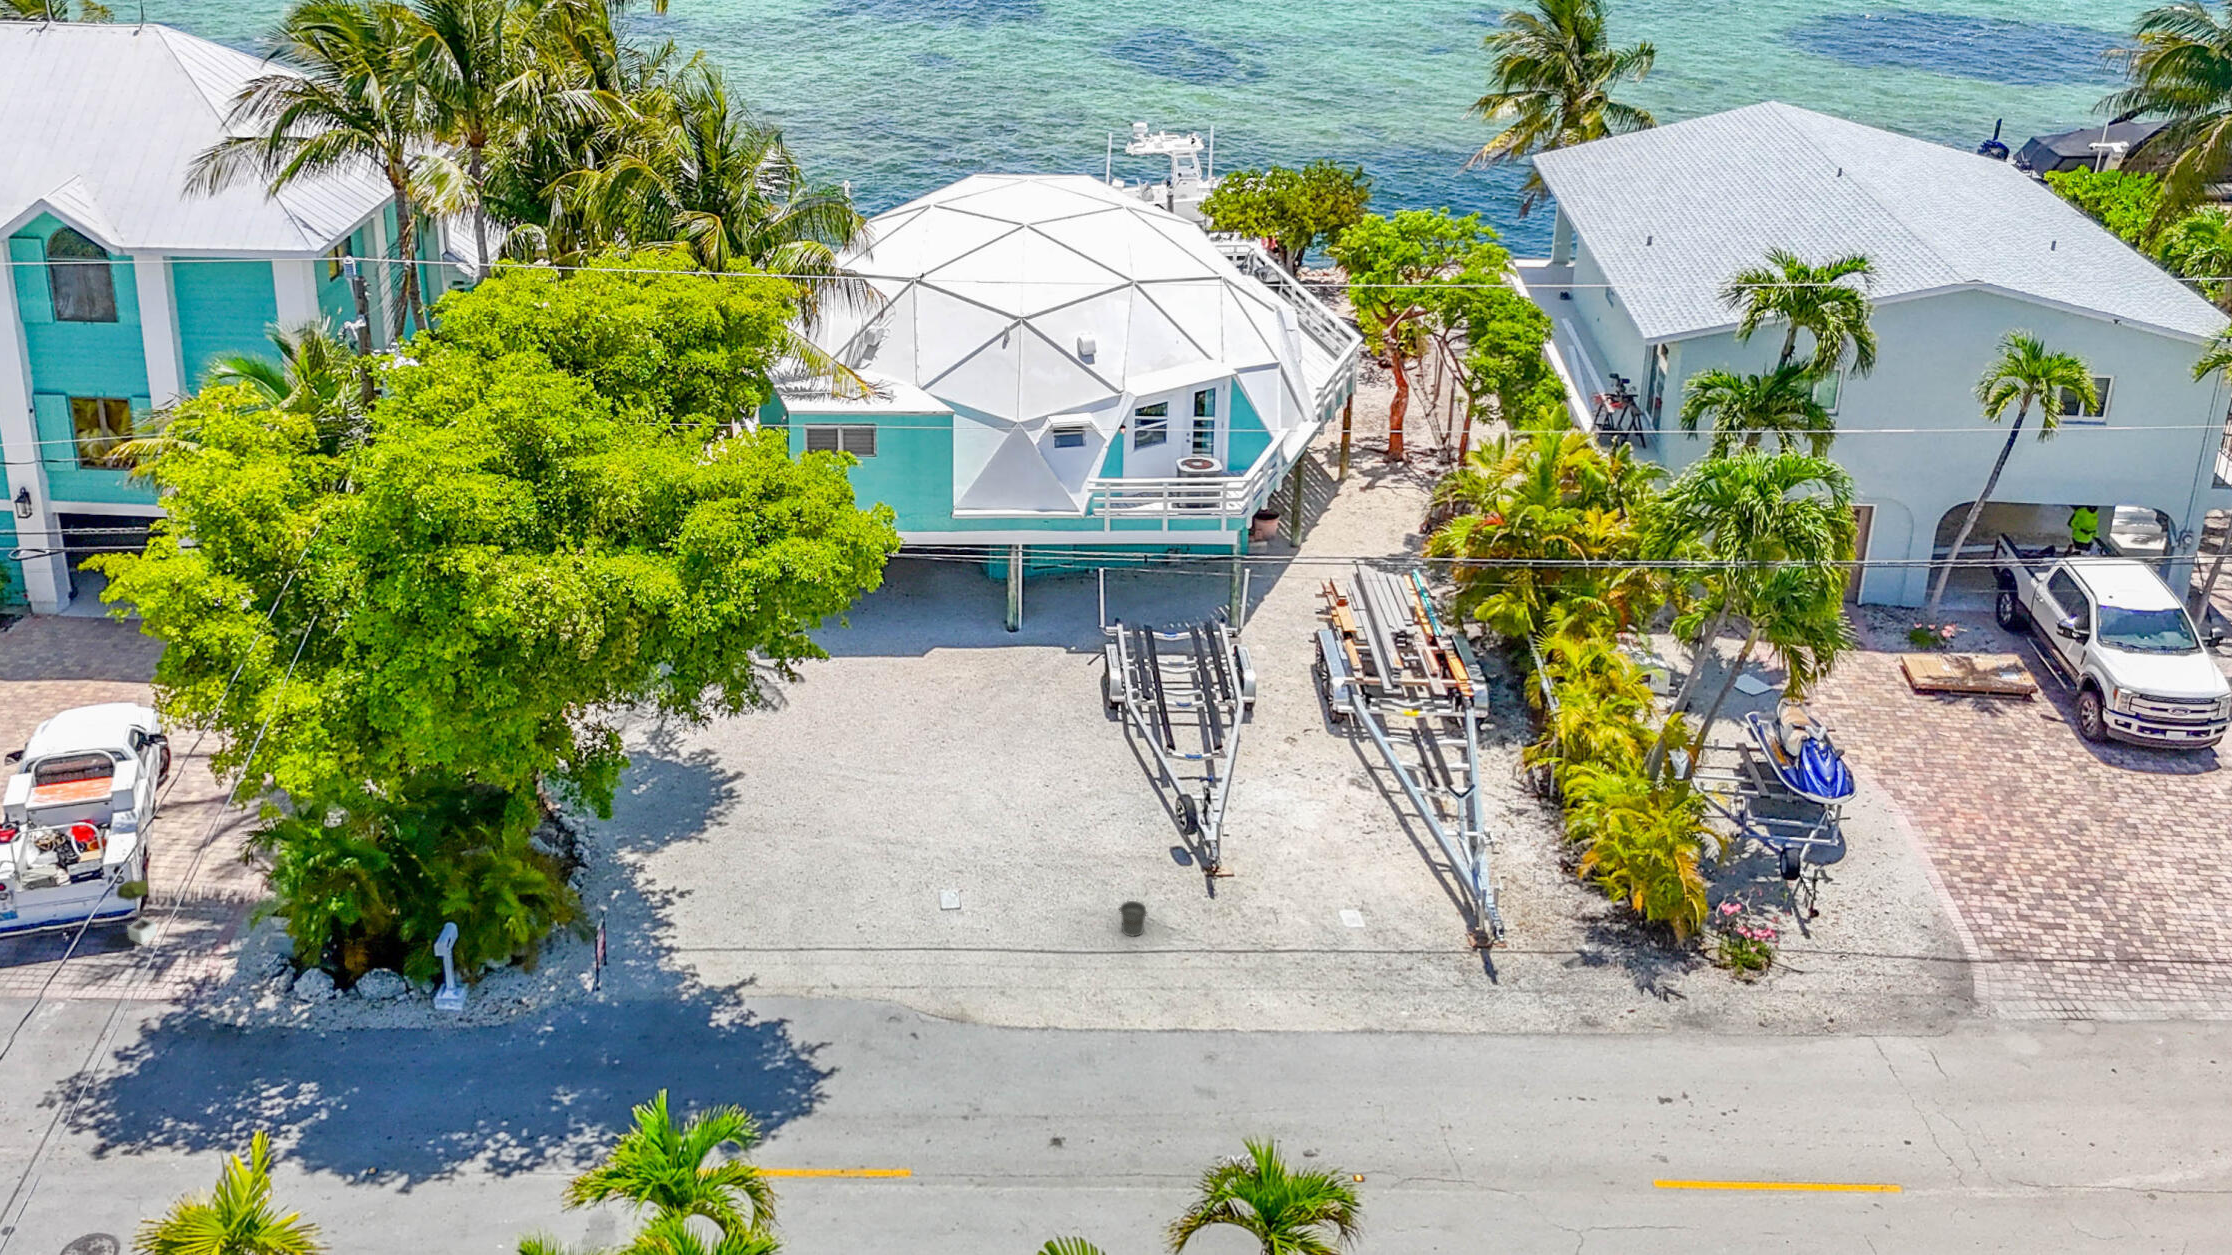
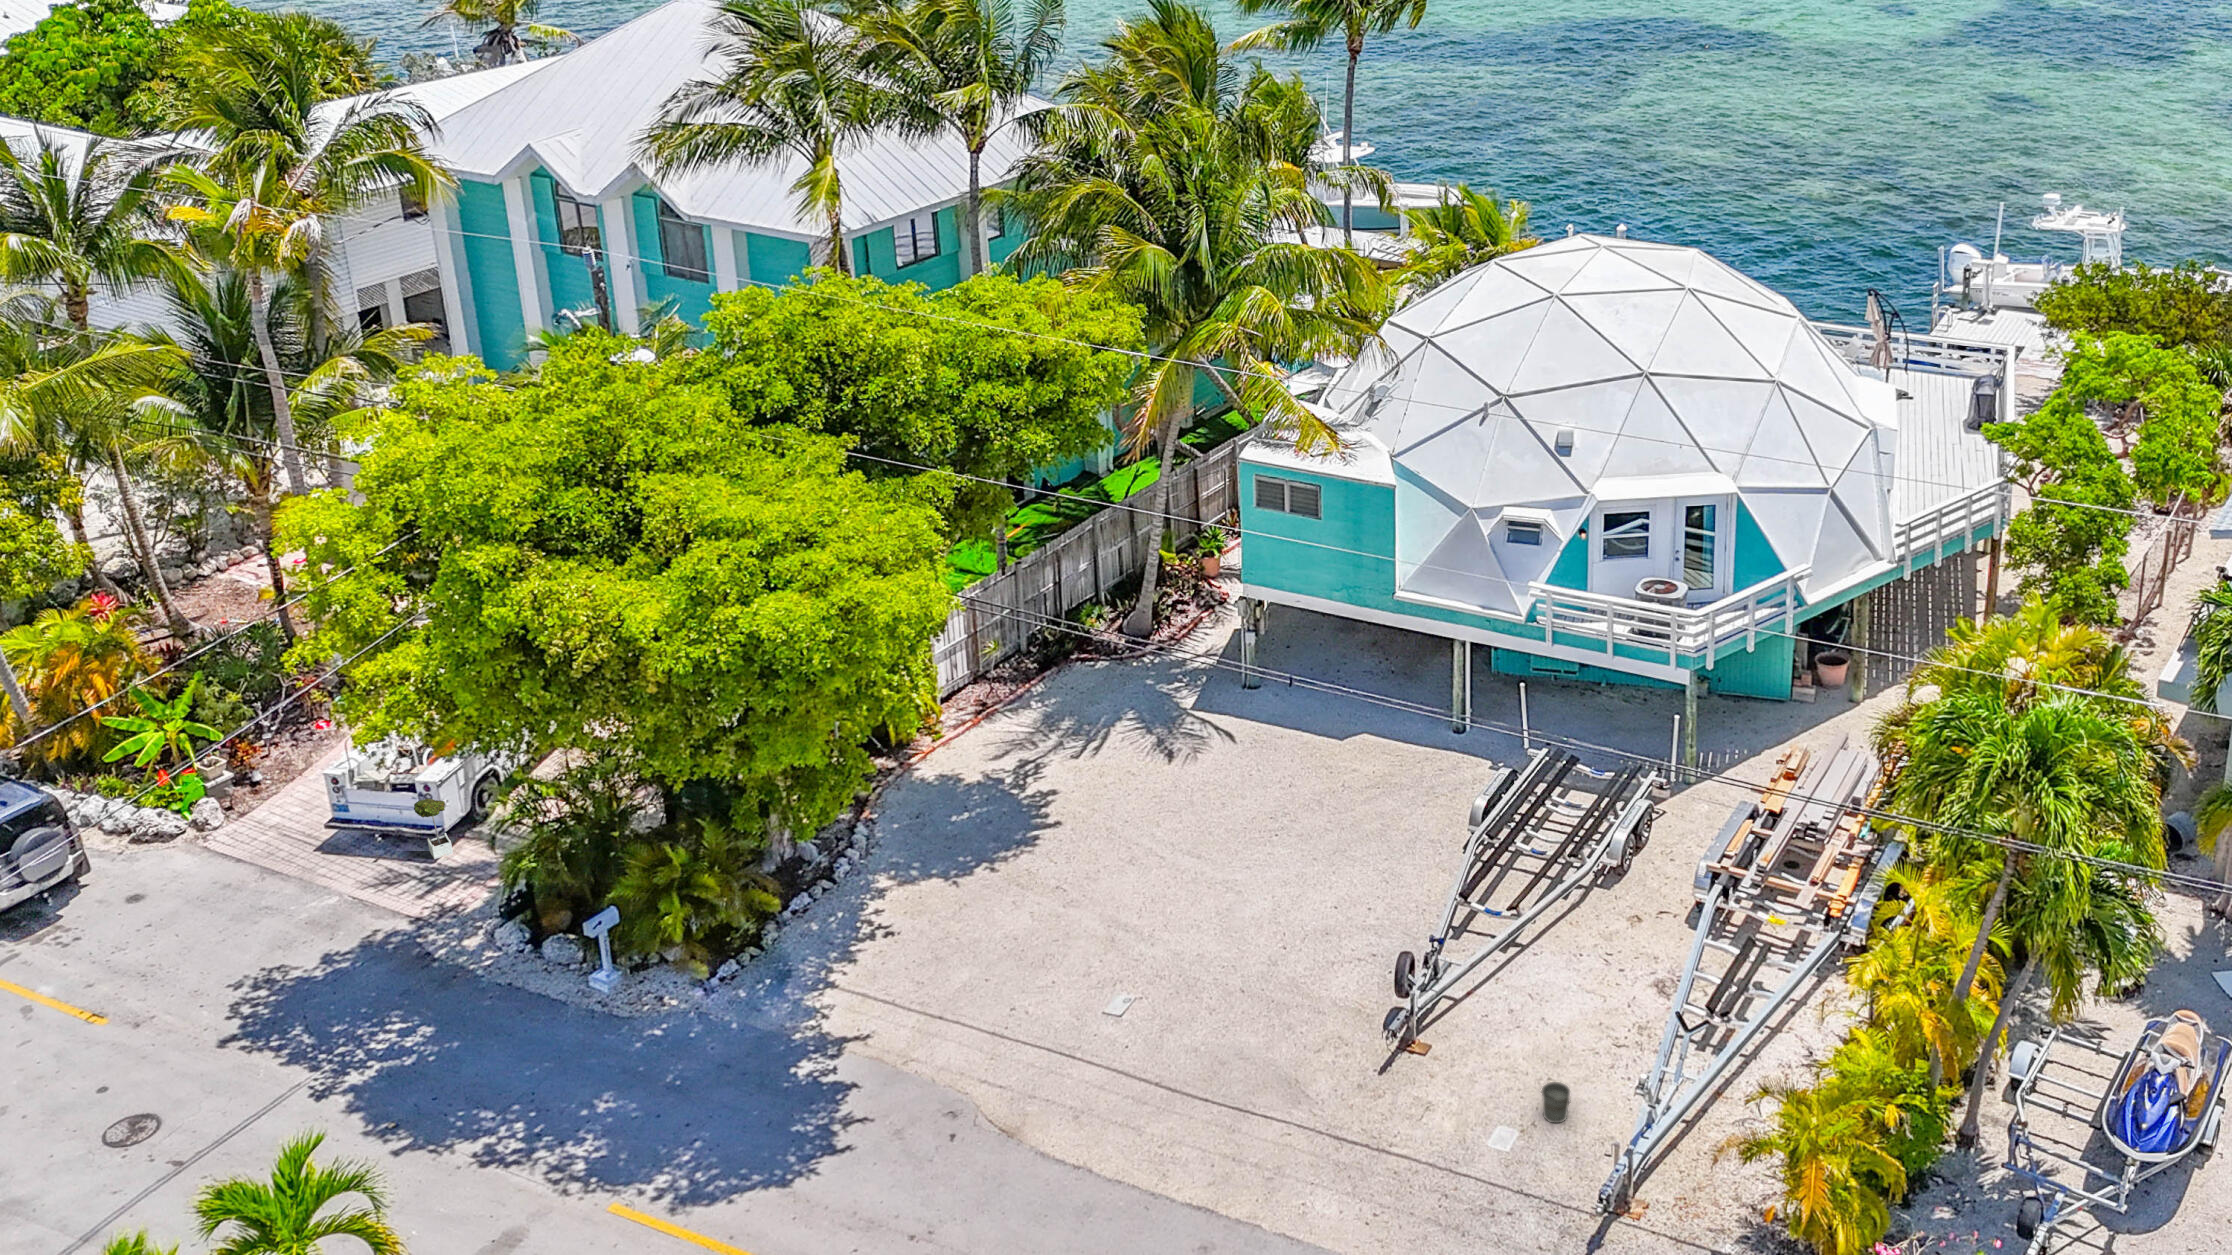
bucket: present [1119,901,1147,936] -> present [1541,1082,1570,1123]

